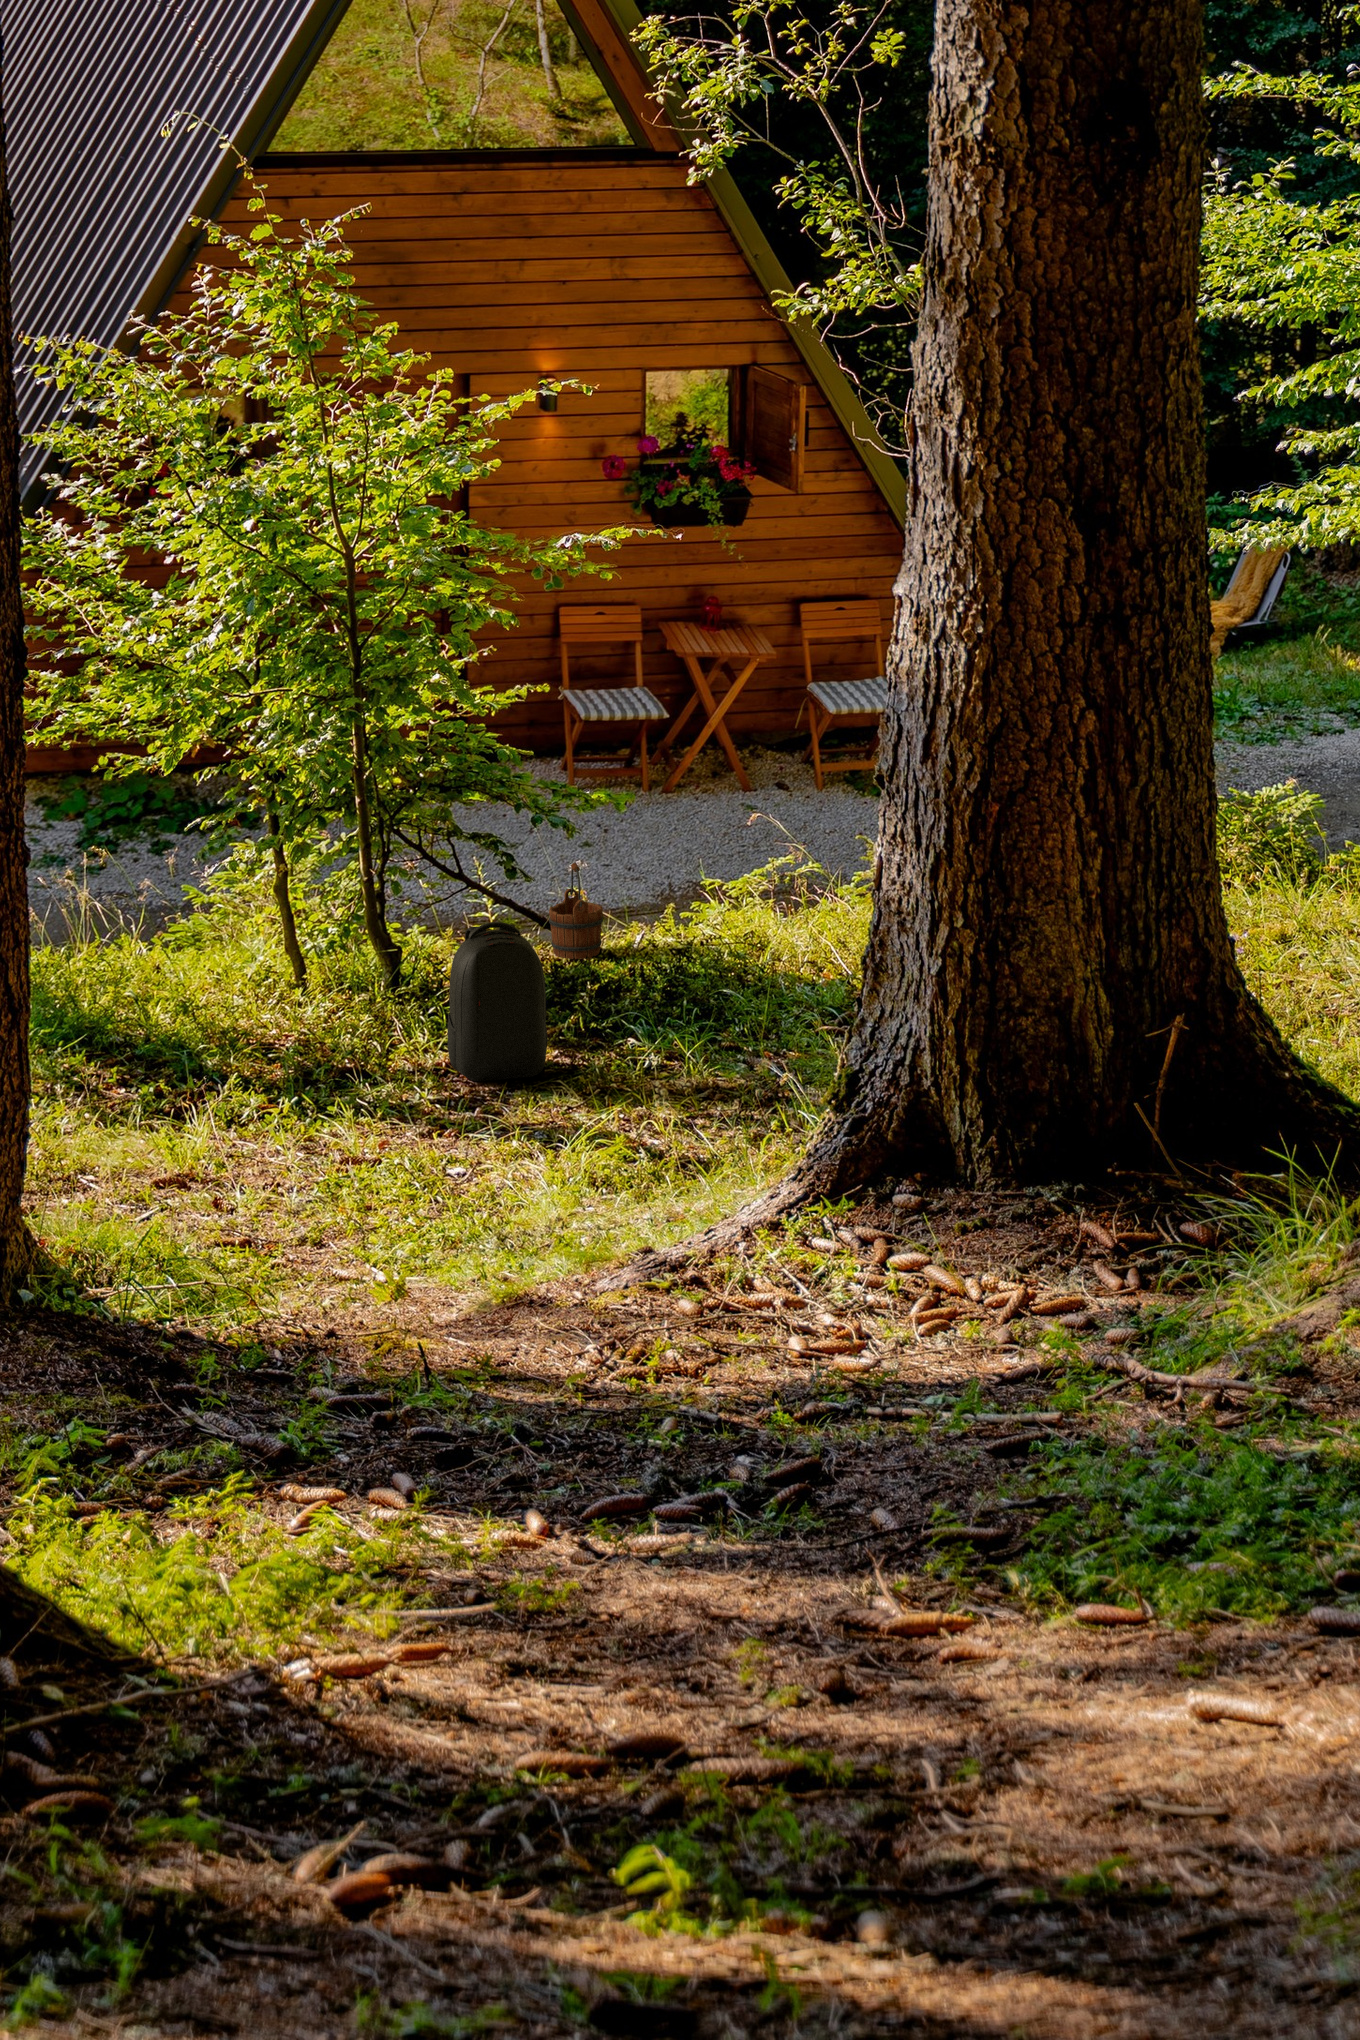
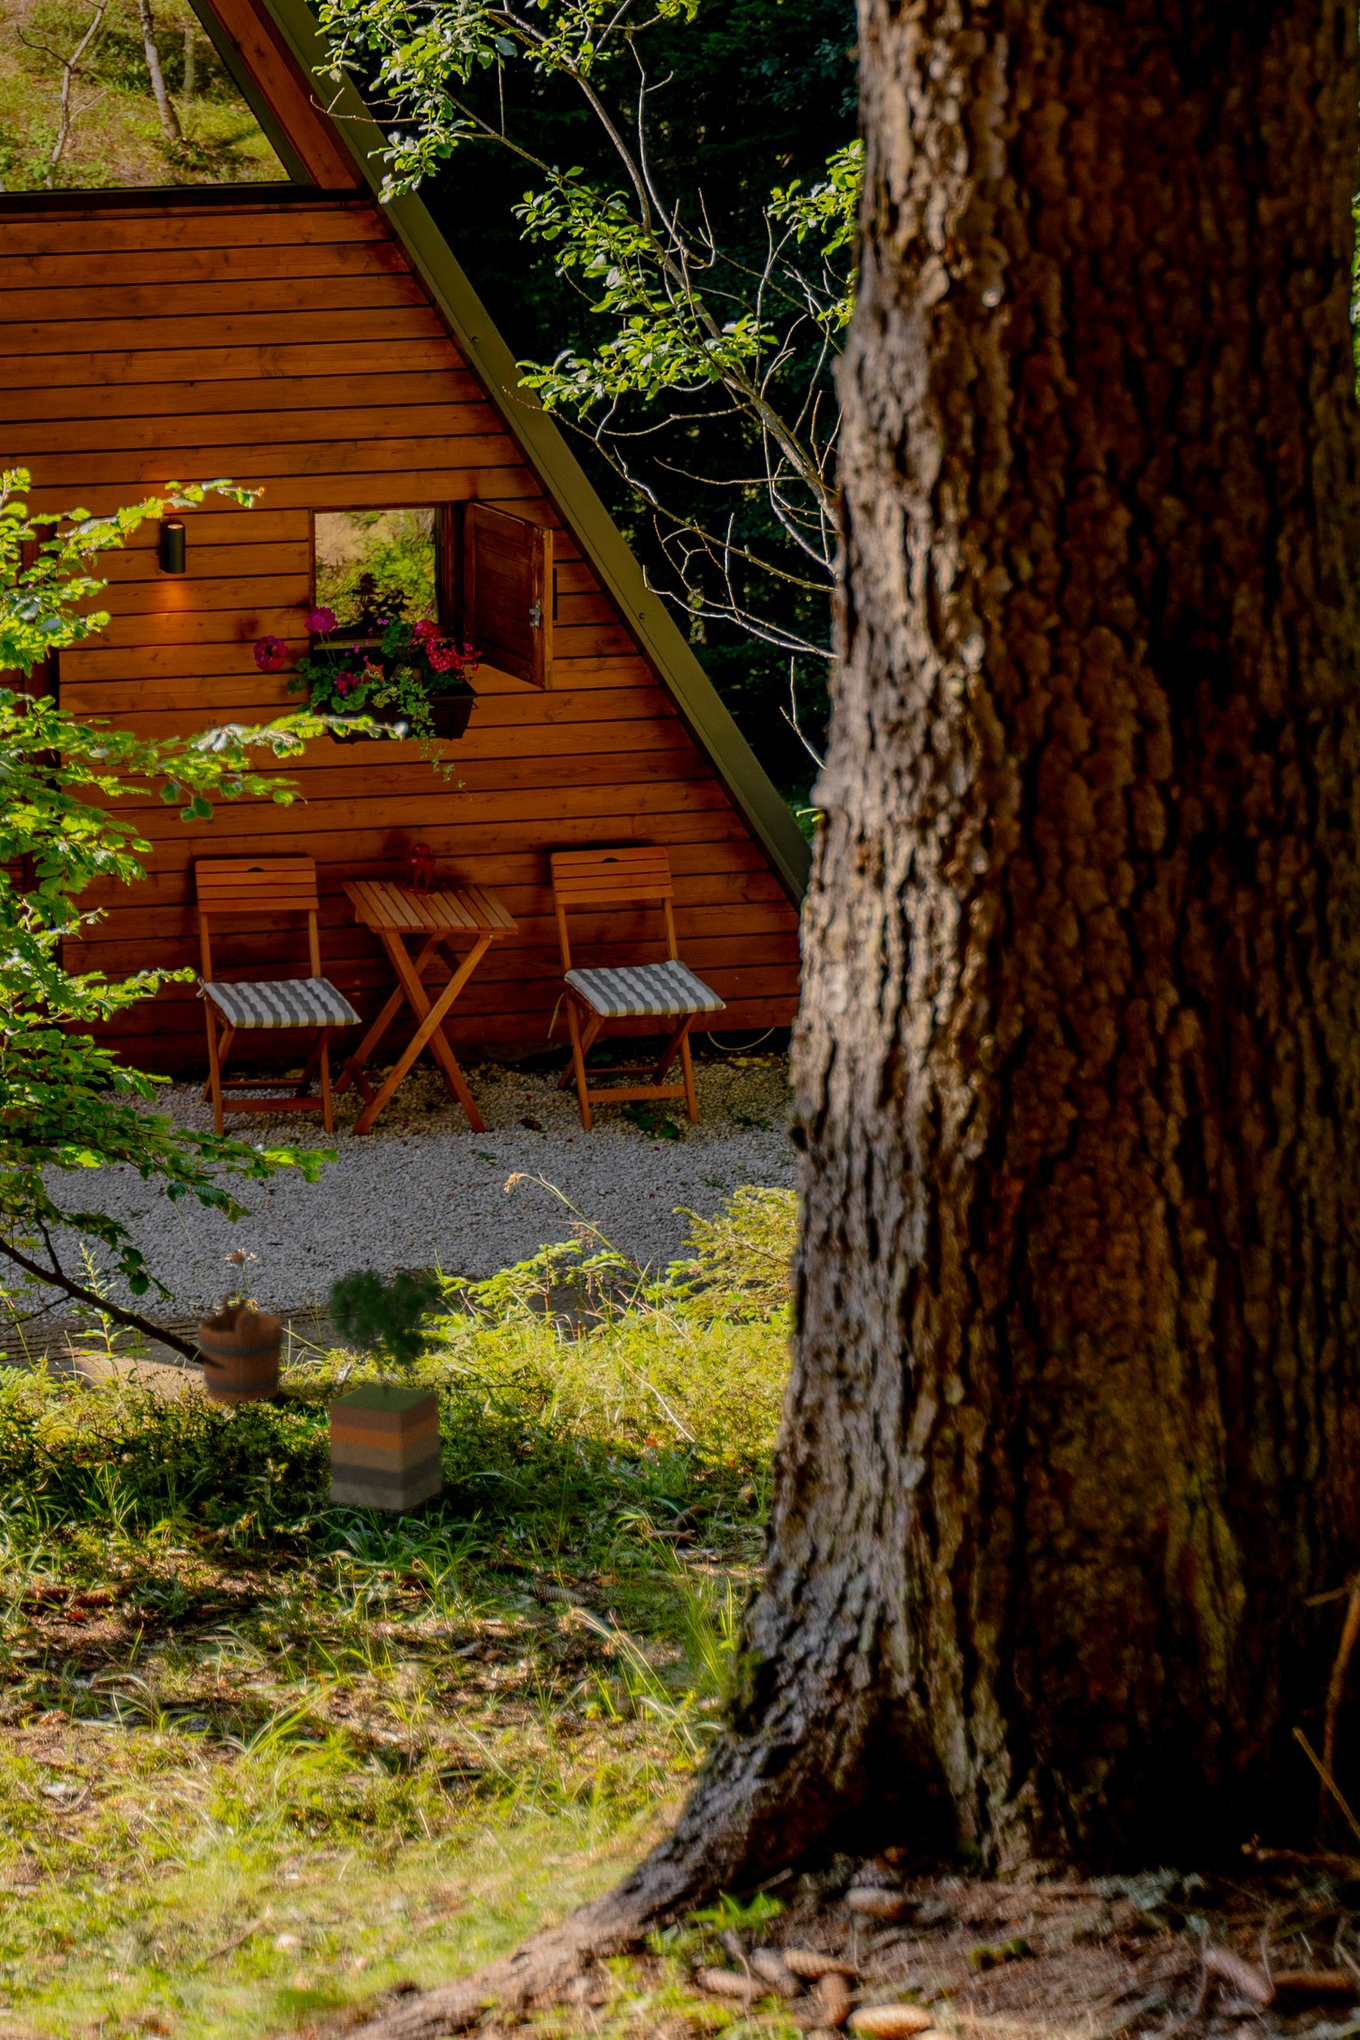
potted tree: none [625,870,714,1023] -> present [326,1269,460,1510]
backpack: present [448,922,548,1081] -> none [41,1358,203,1622]

